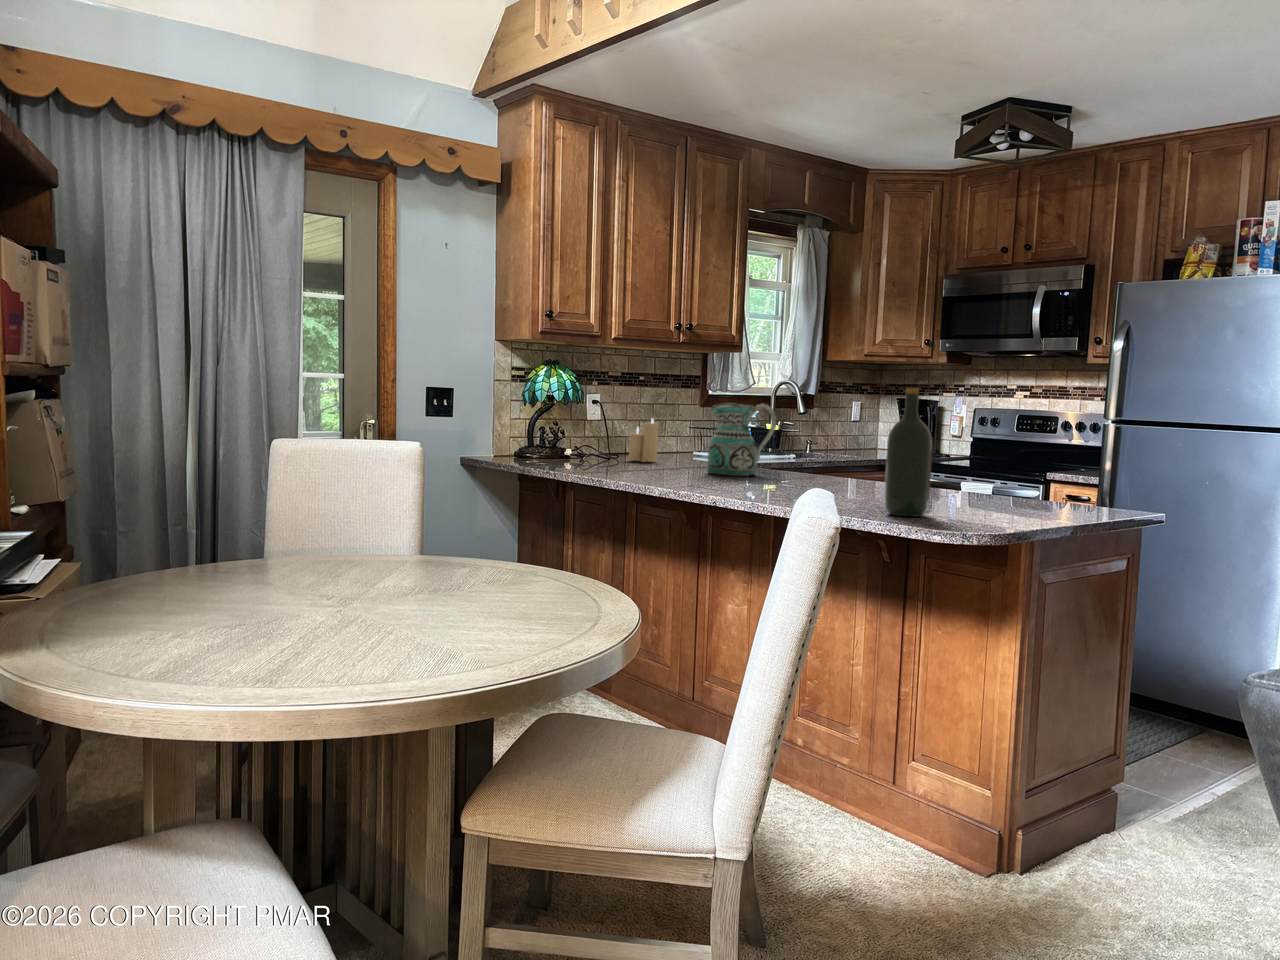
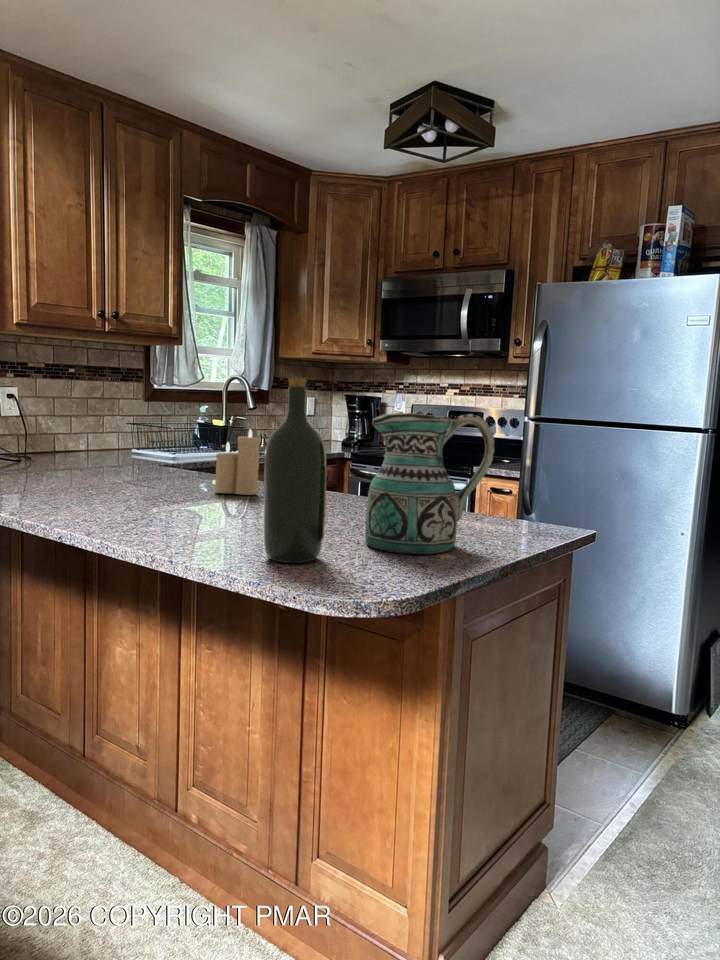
ceramic pitcher: present [707,403,776,476] -> present [365,413,494,554]
candle: present [629,419,659,462] -> present [215,429,260,495]

